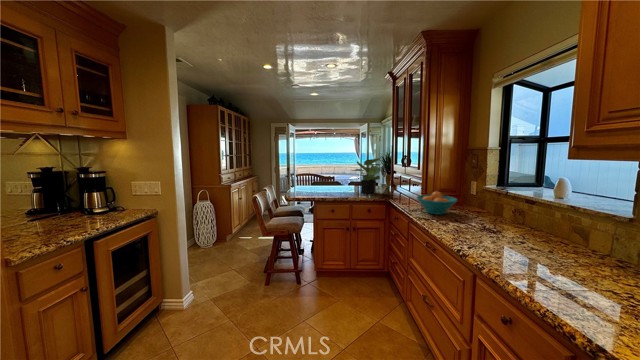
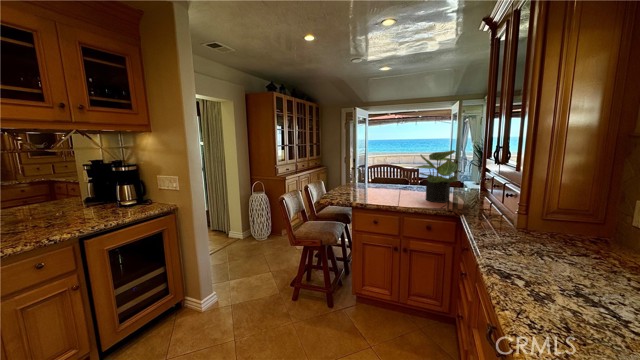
fruit bowl: present [417,191,457,215] -> none [493,218,588,265]

